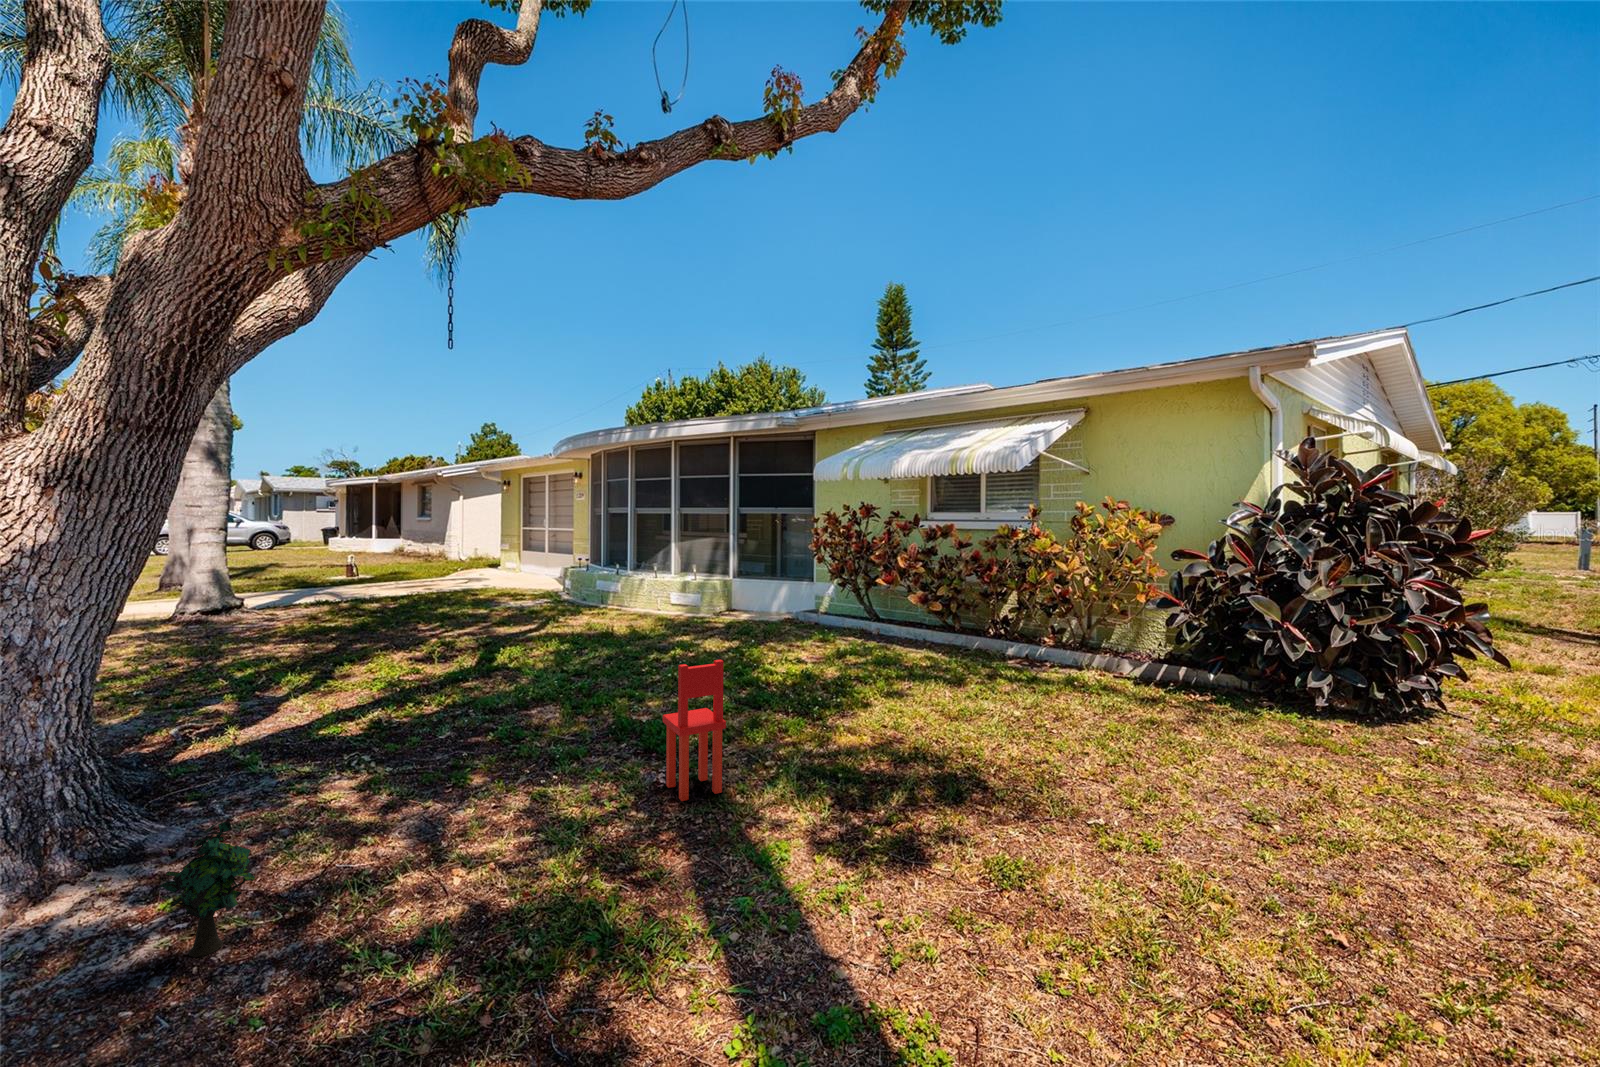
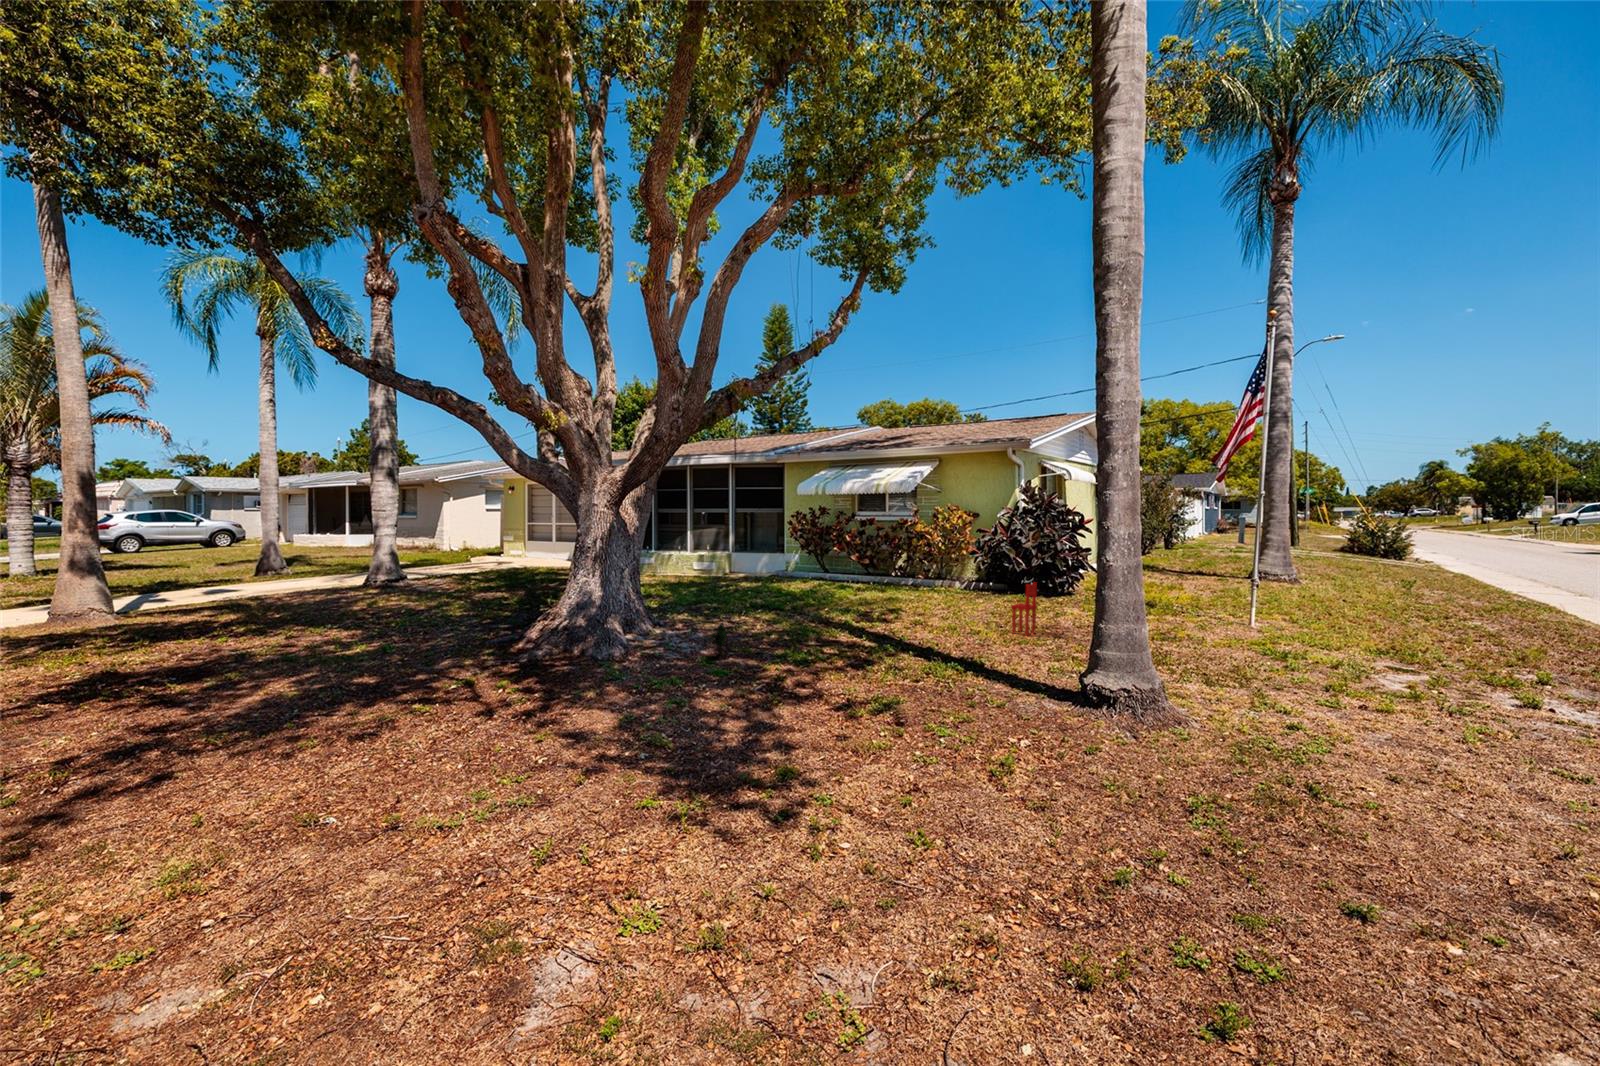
chair: present [663,660,726,801] -> present [1011,582,1038,636]

